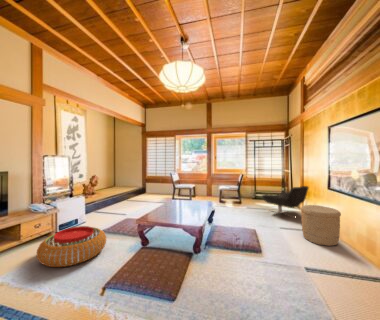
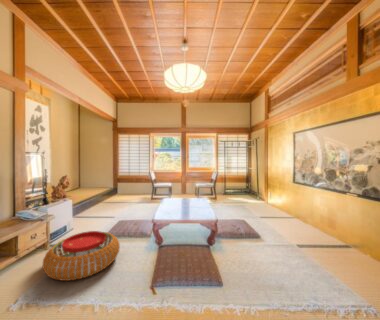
lounge chair: present [262,186,308,216] -> none [239,181,274,207]
woven basket: present [301,205,341,246] -> none [278,196,307,226]

